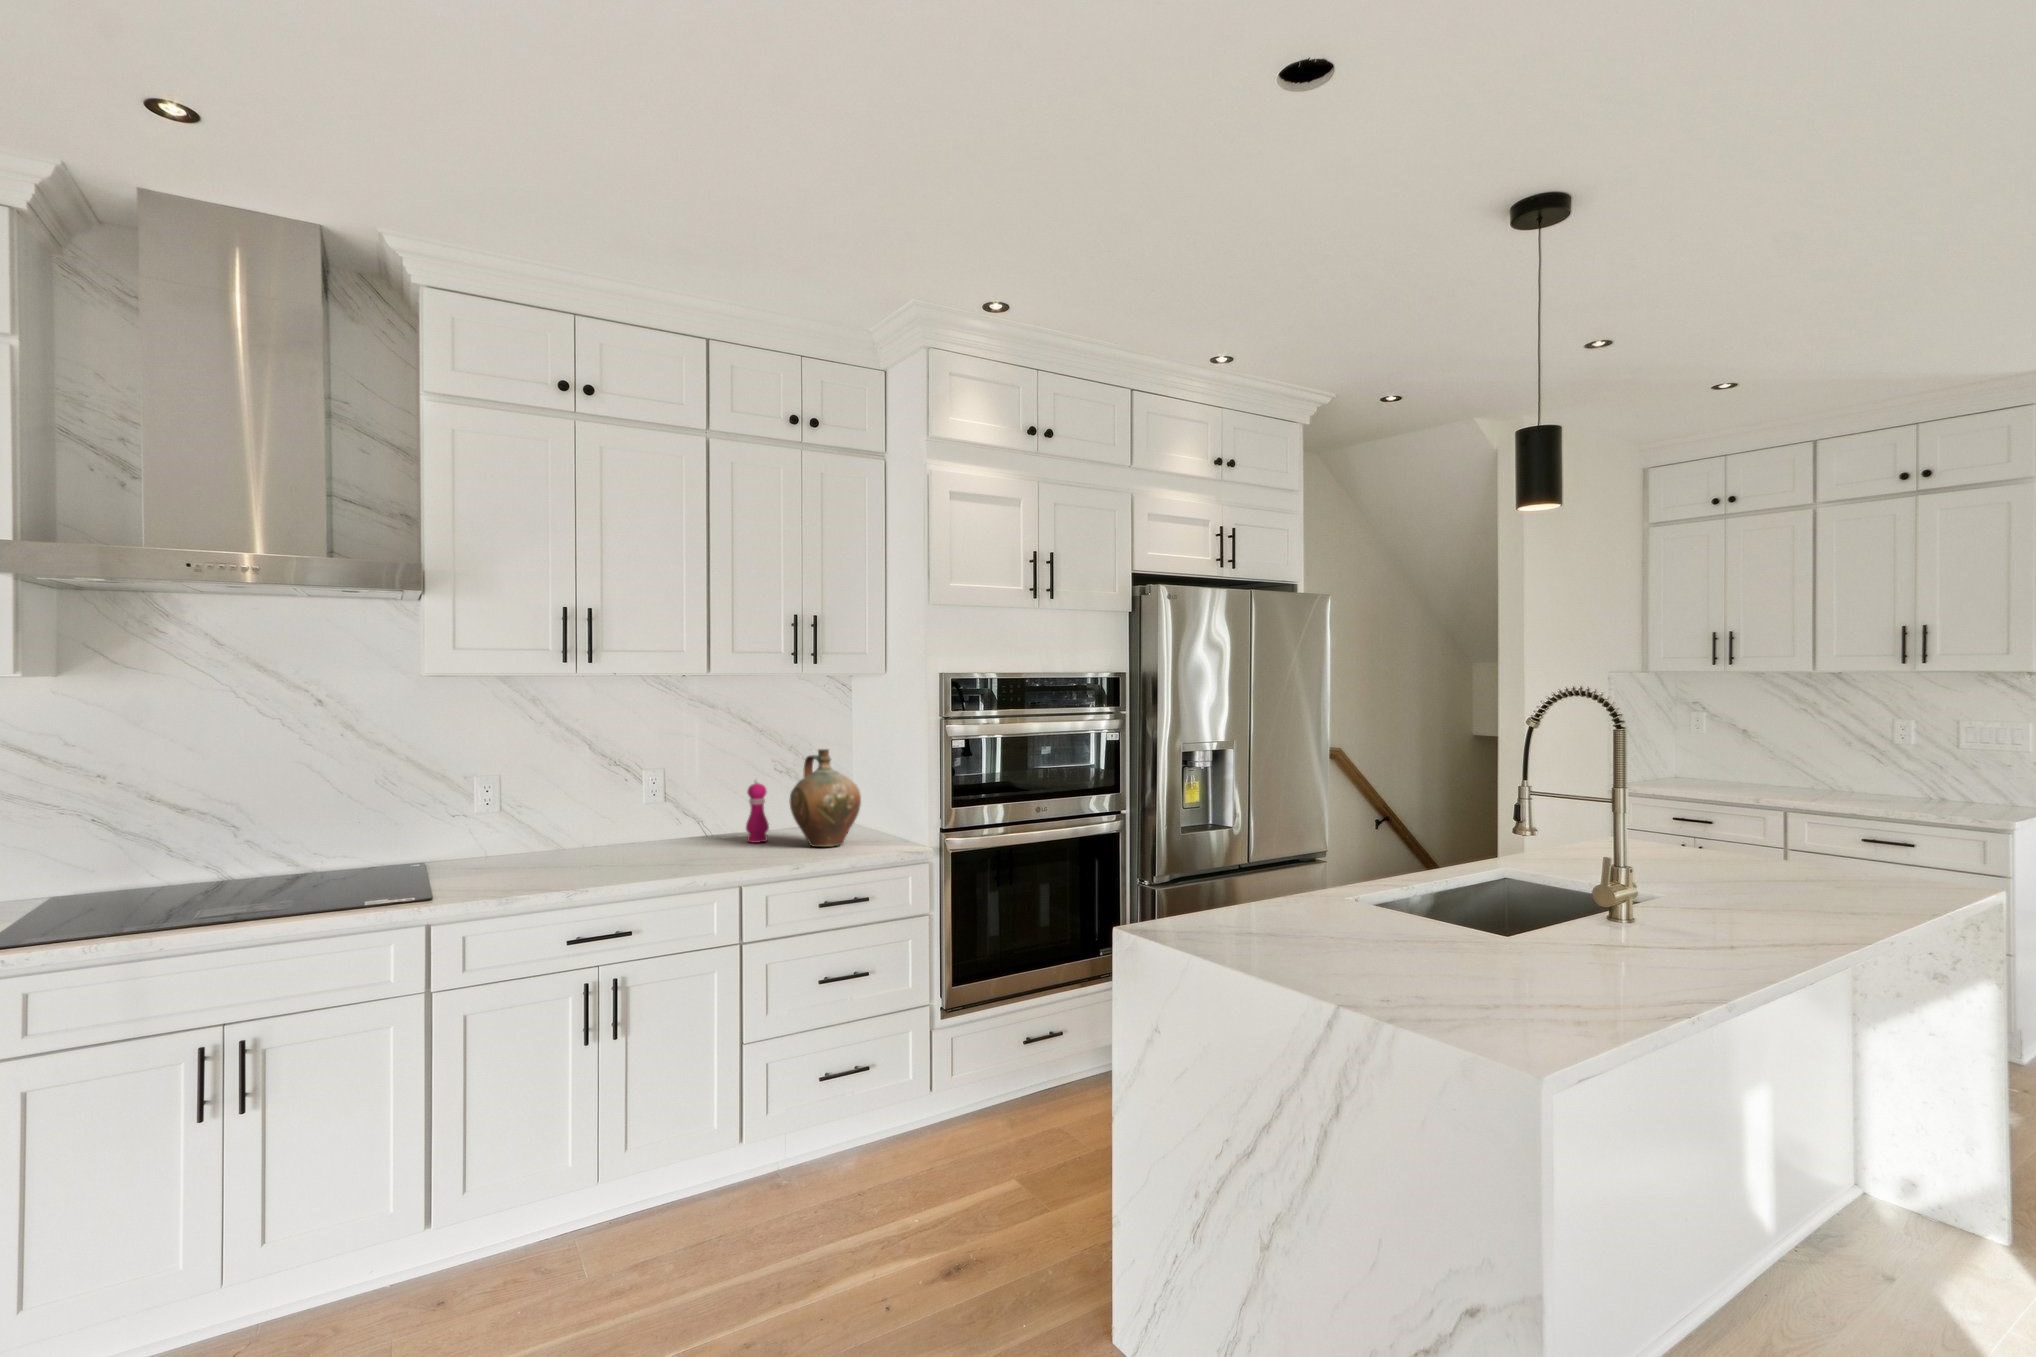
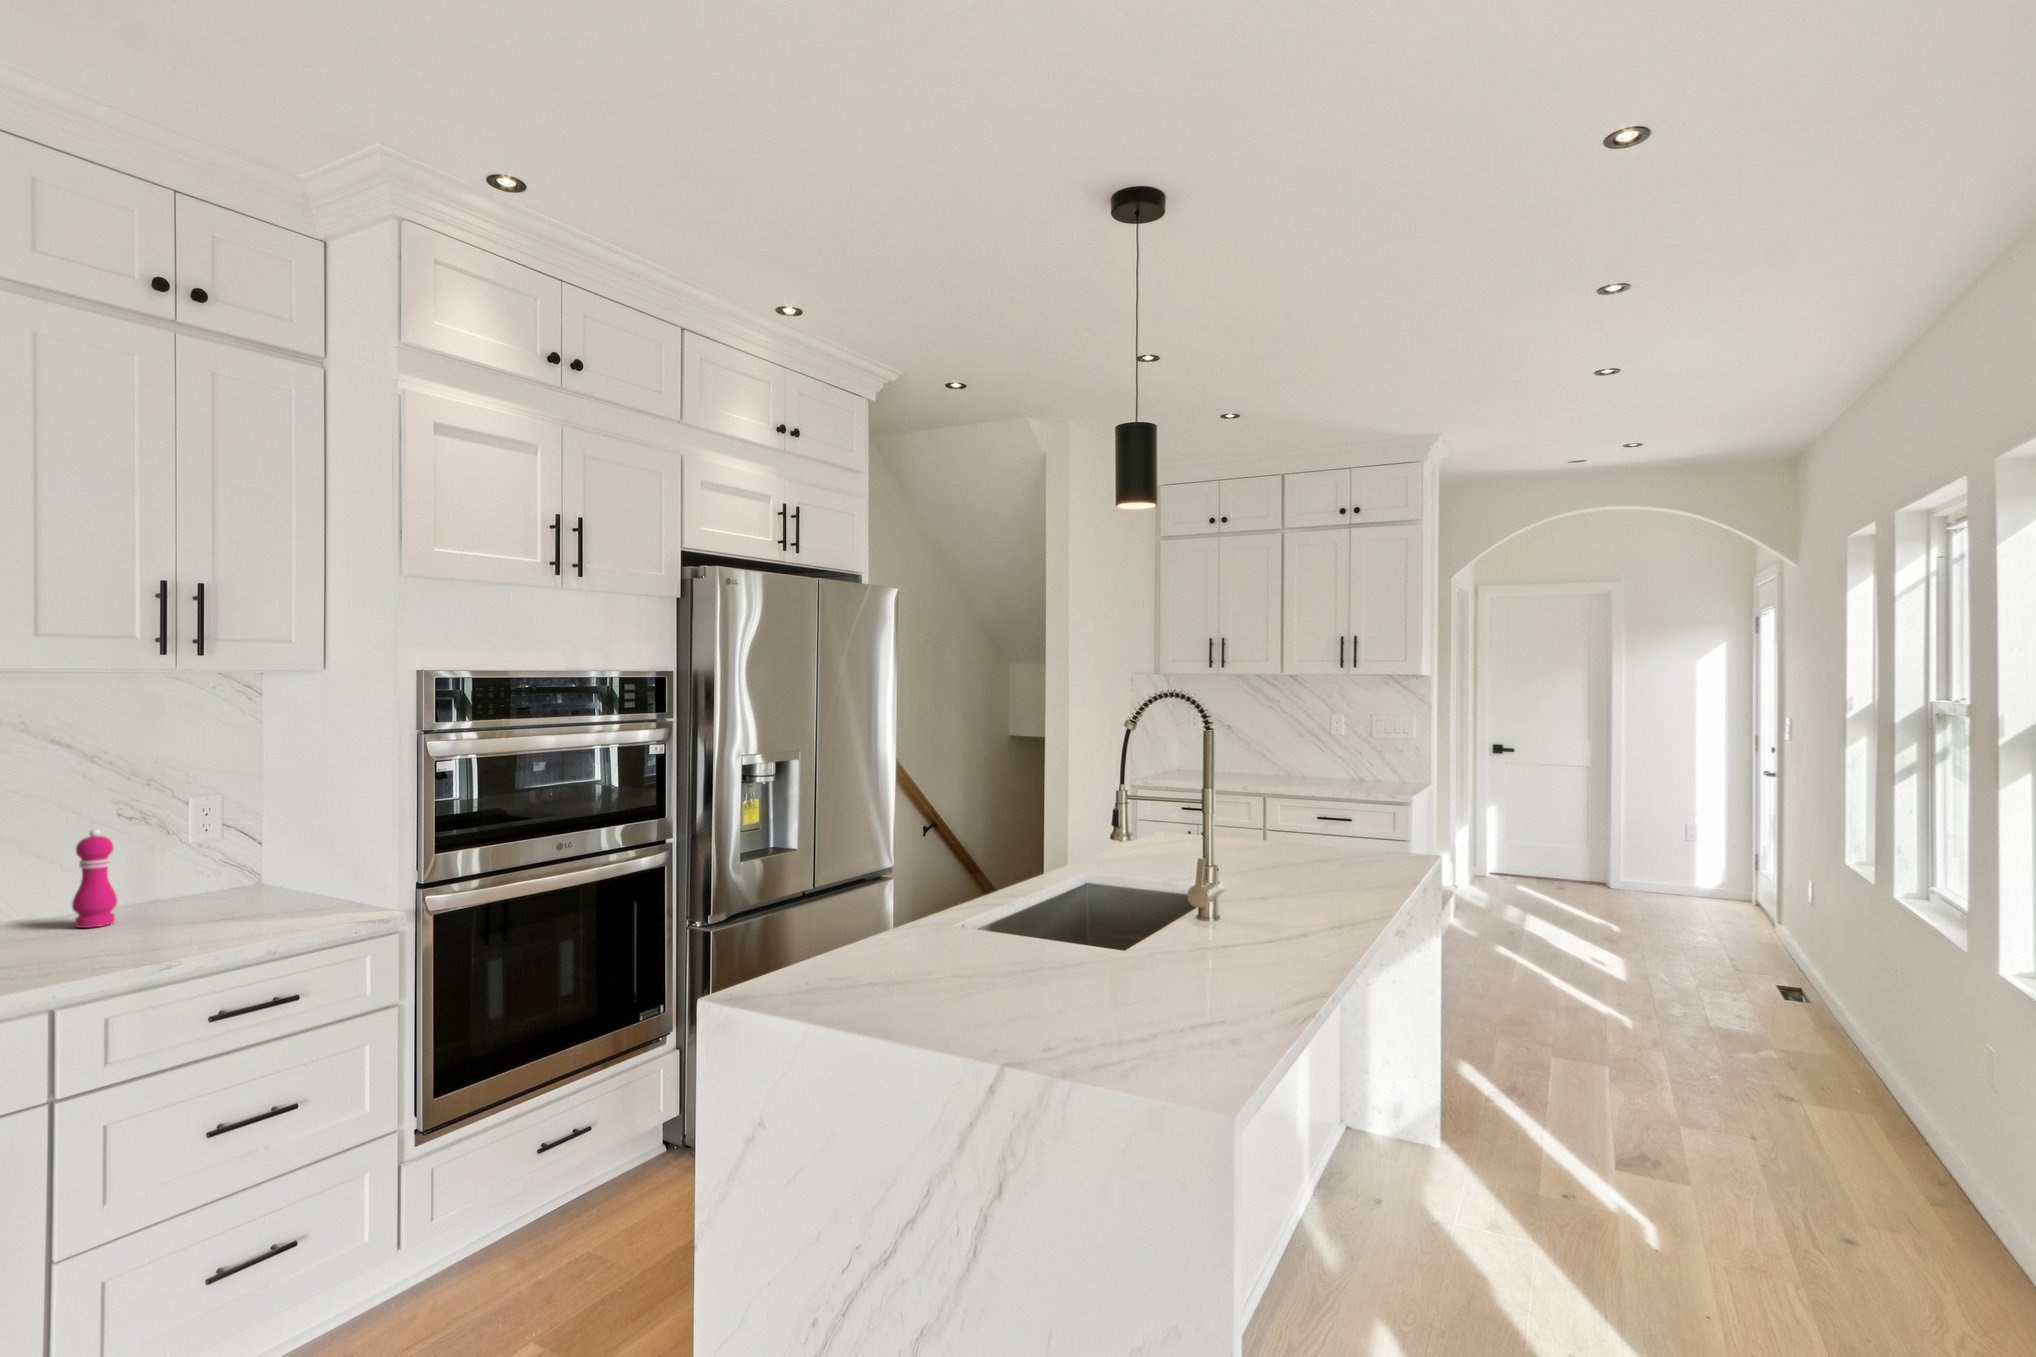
ceramic jug: present [790,749,861,847] -> none [159,780,288,927]

